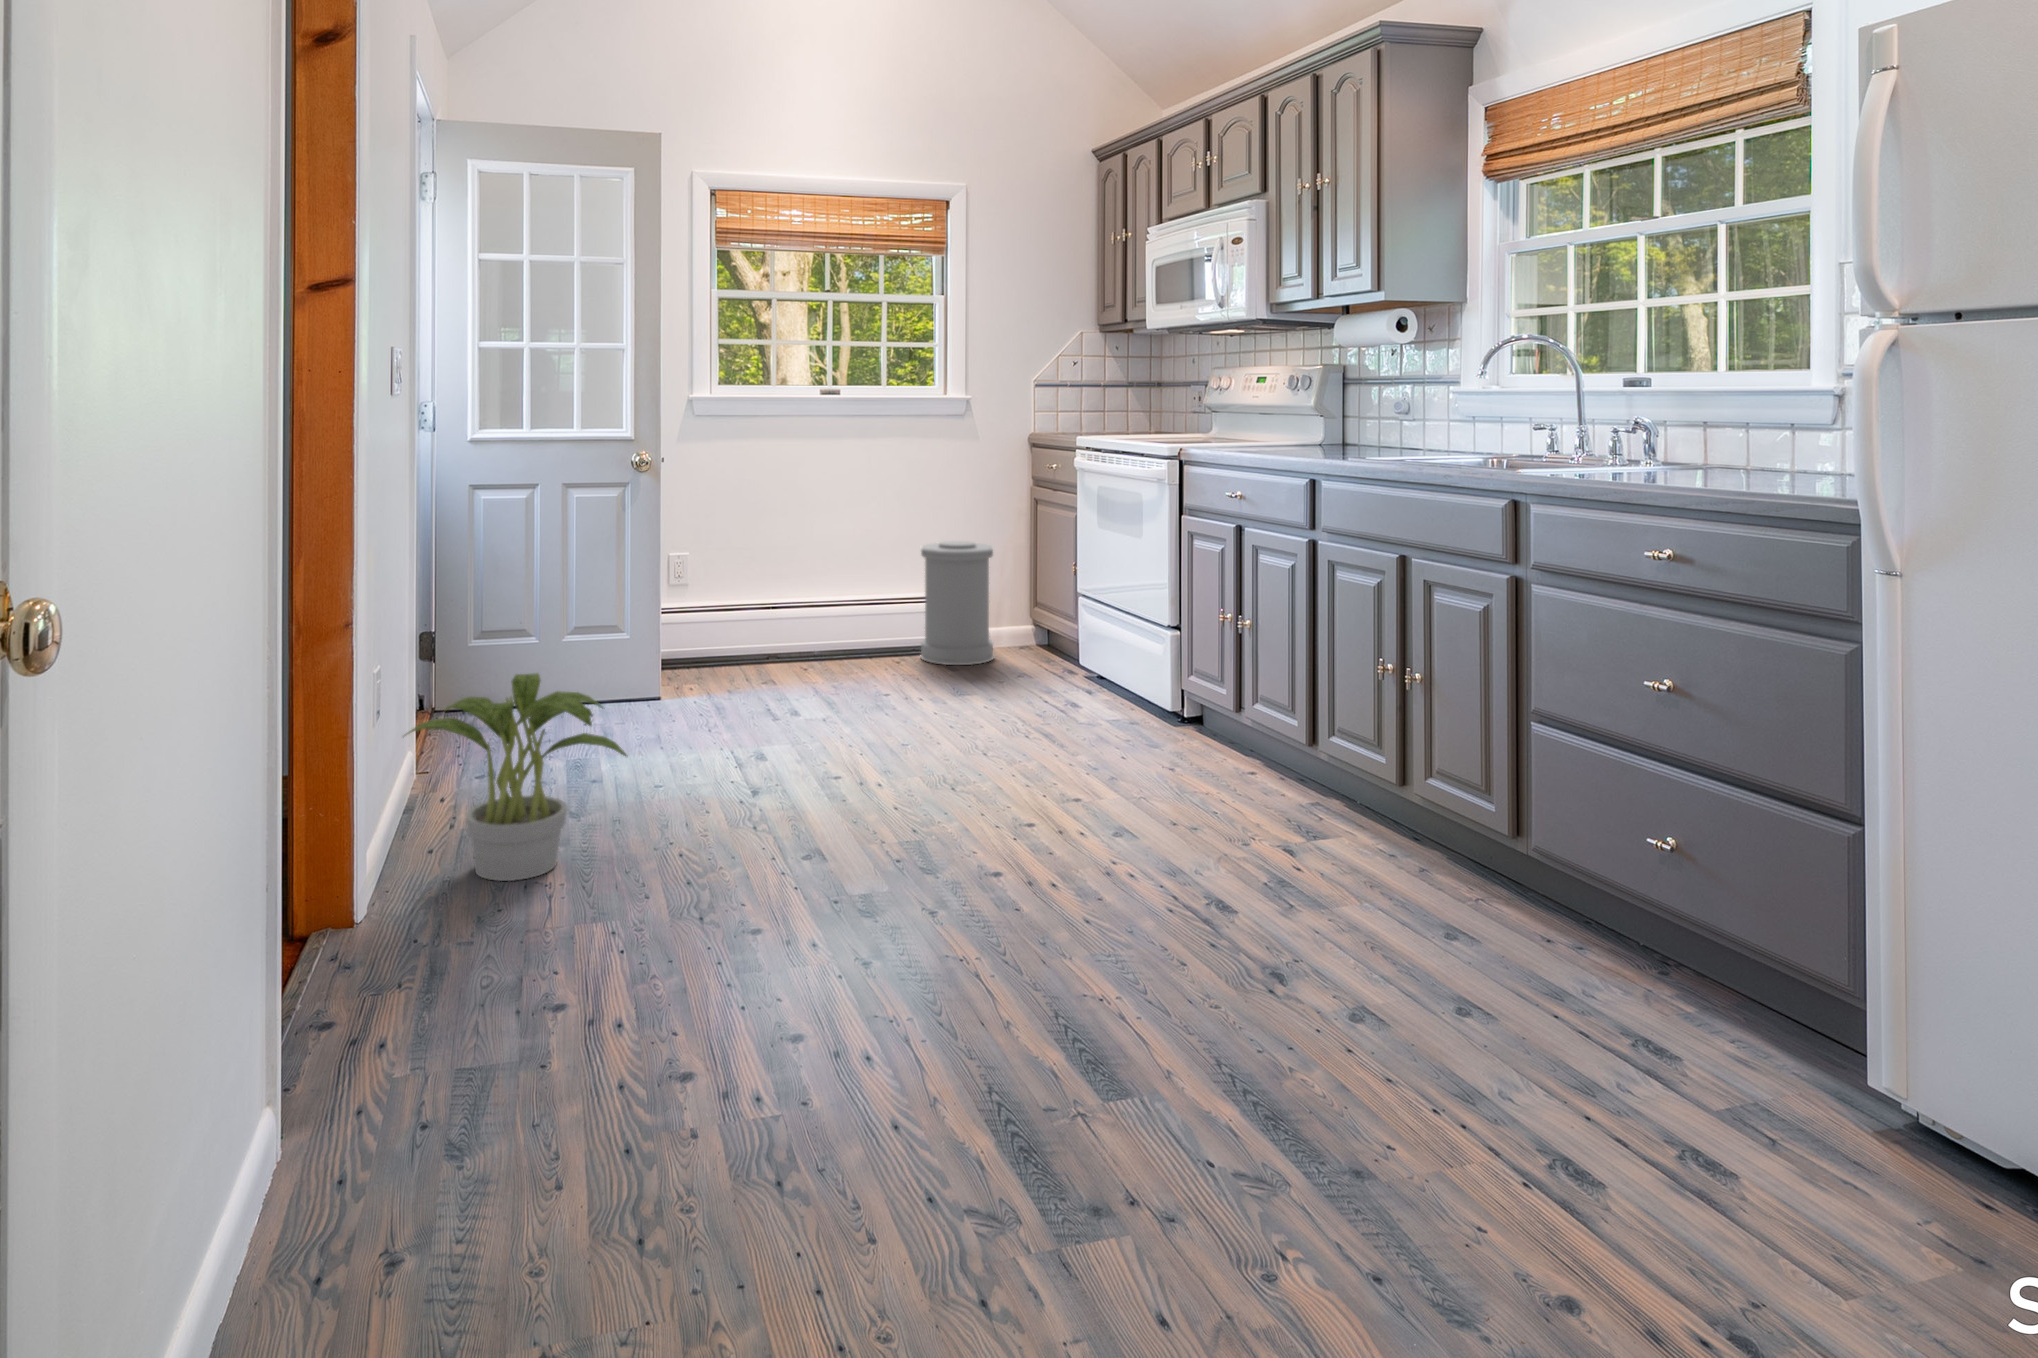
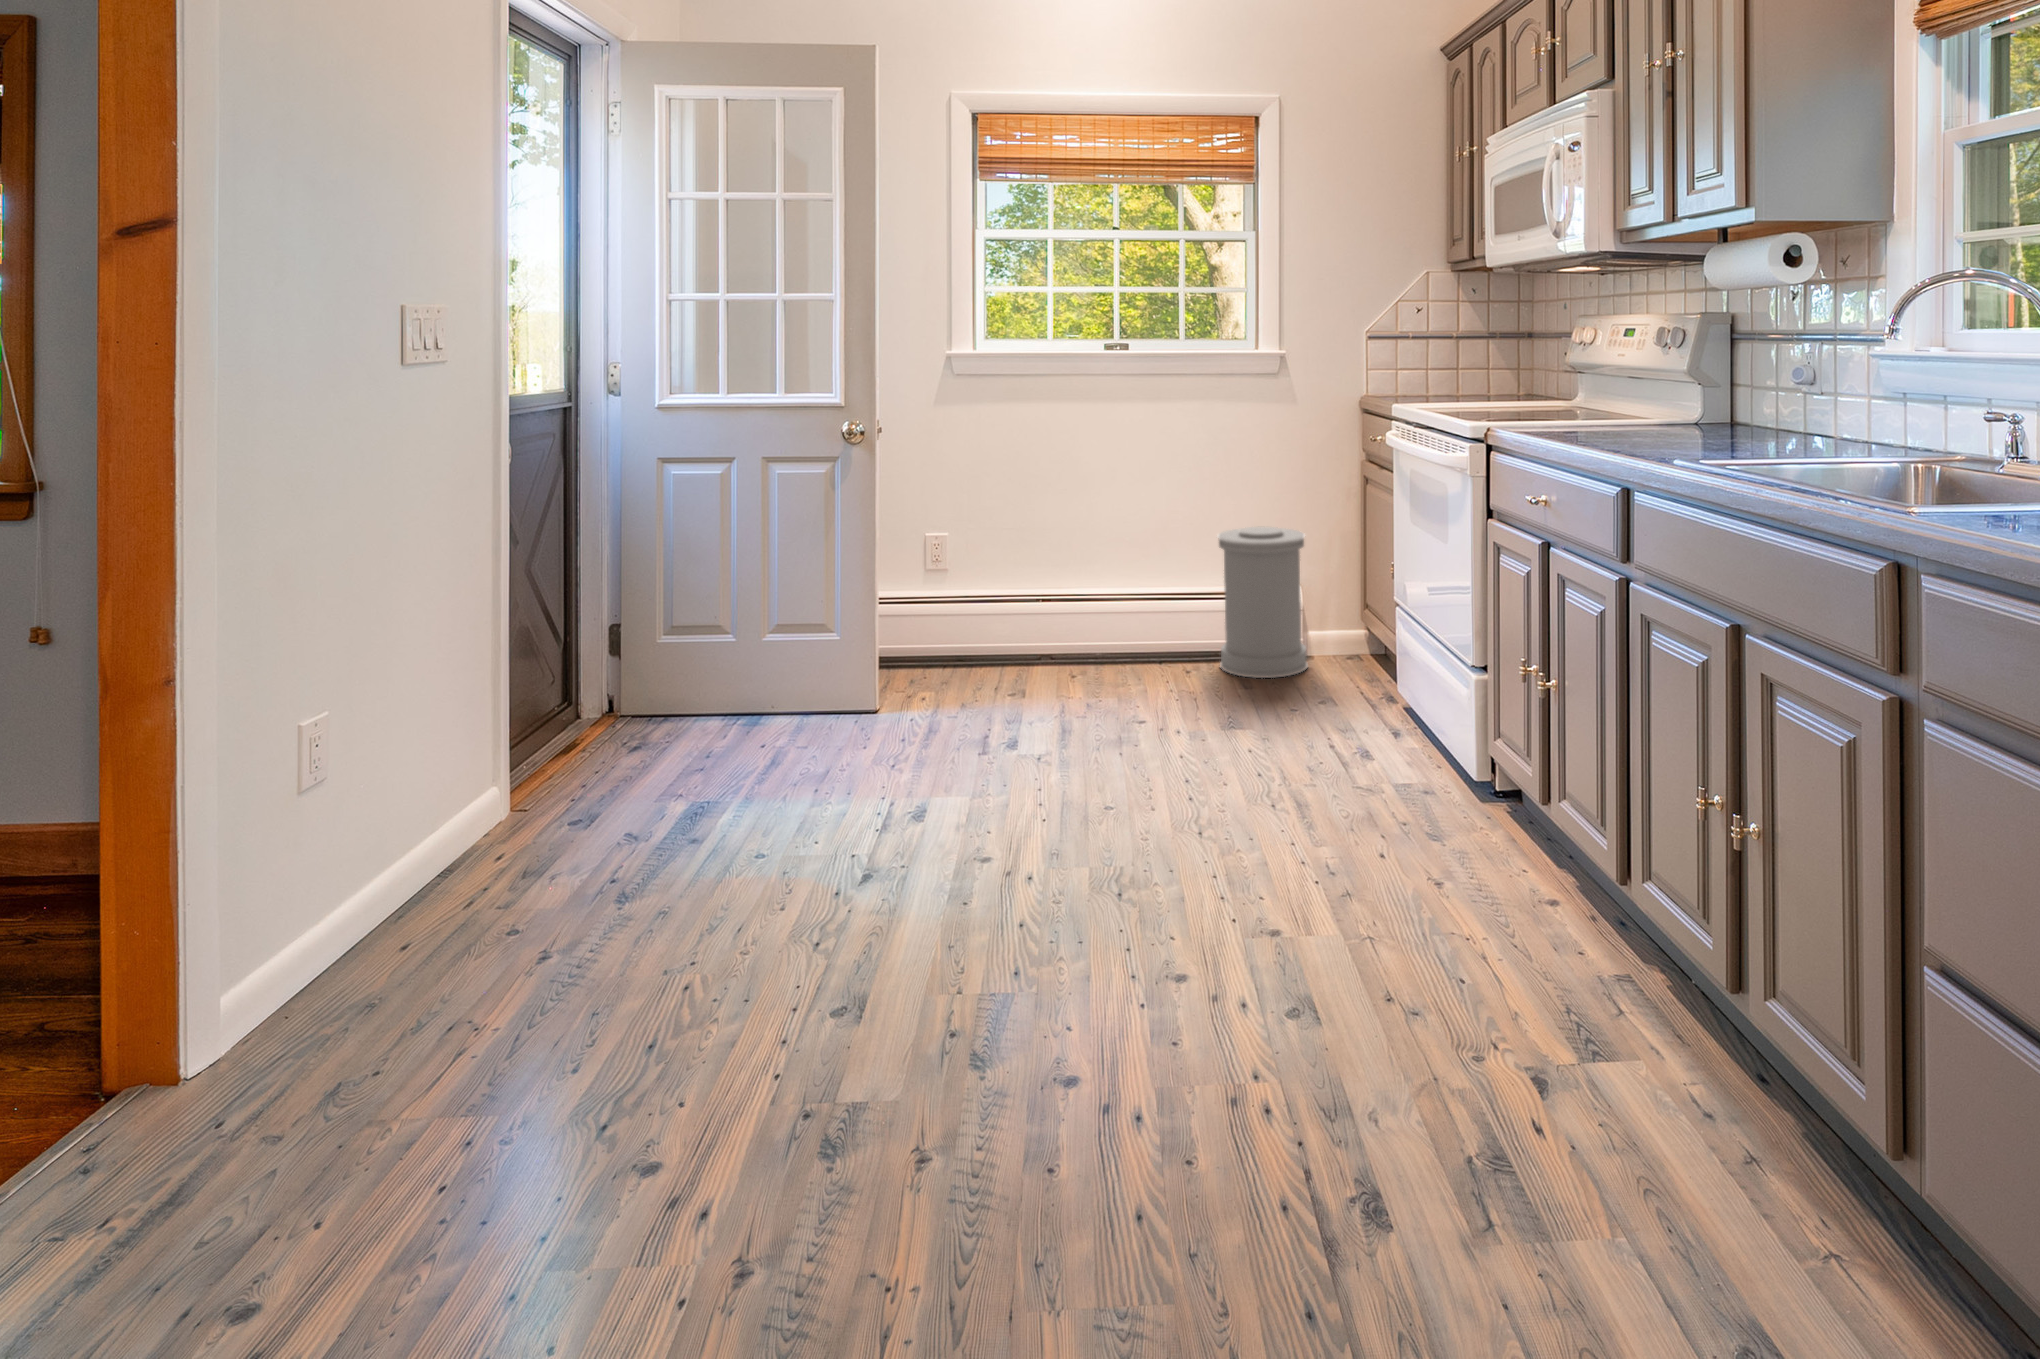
potted plant: present [407,673,627,881] -> none [360,743,628,1025]

